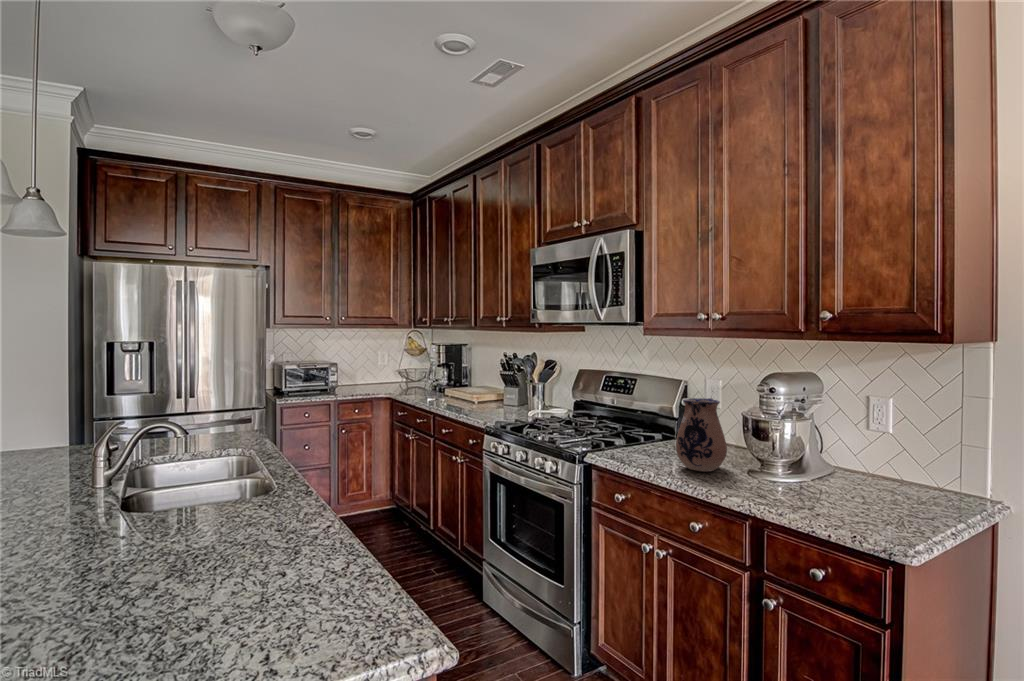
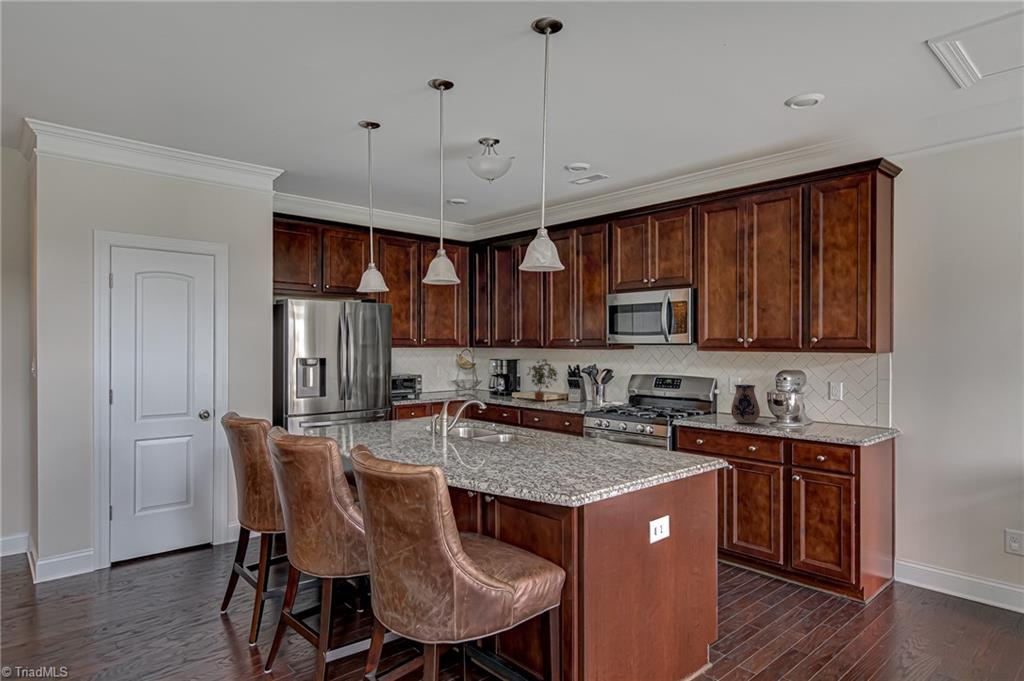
potted plant: none [450,345,495,403] -> present [527,359,557,401]

